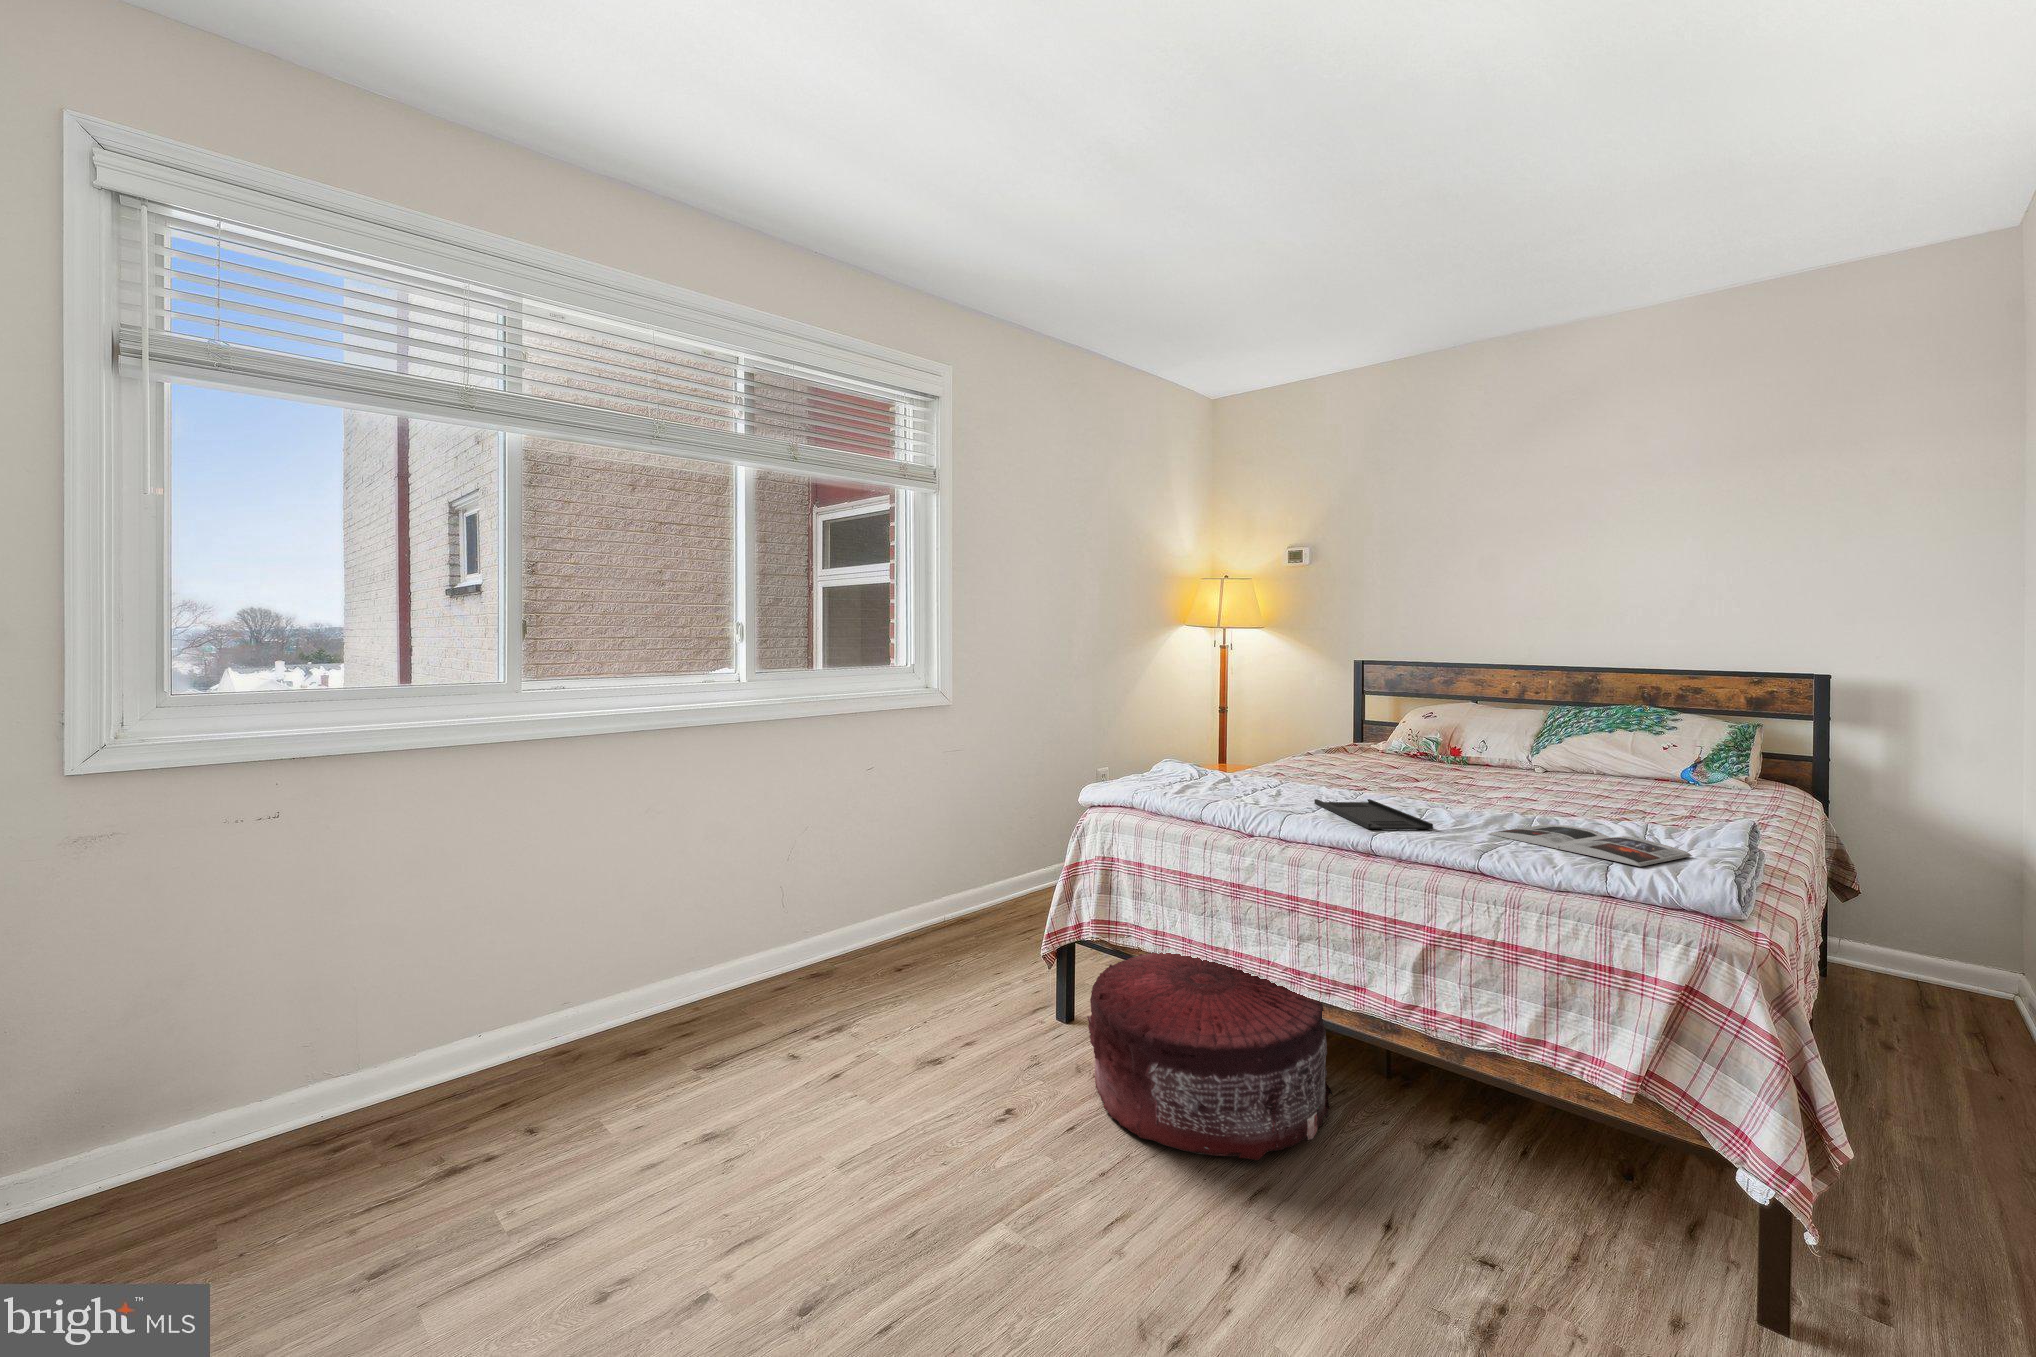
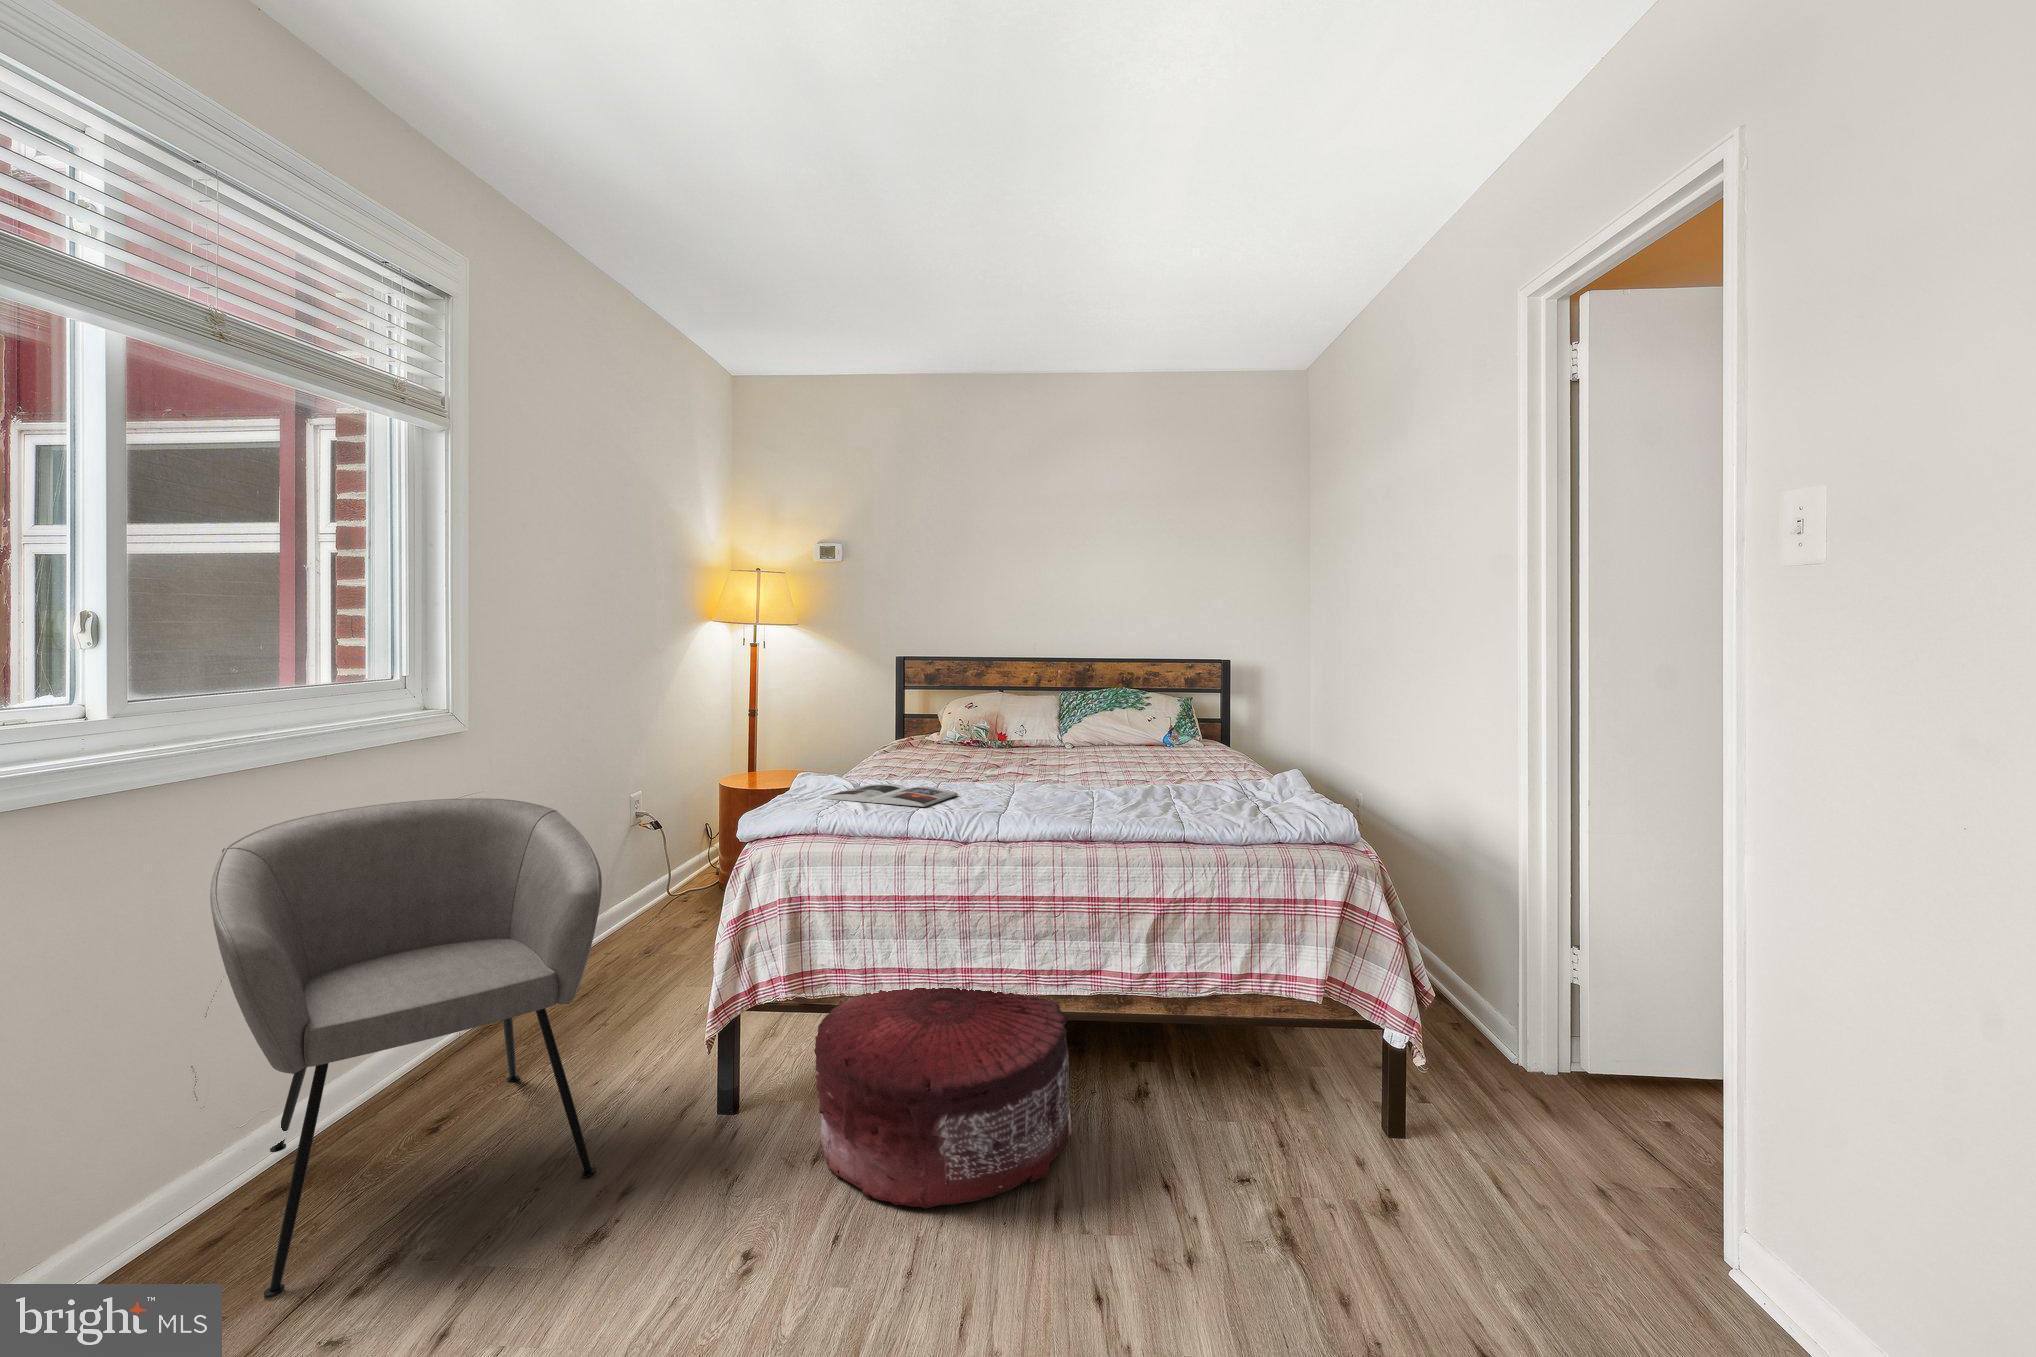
armchair: none [773,752,981,1026] -> present [210,798,602,1298]
tray: present [1314,799,1433,829] -> none [993,789,1121,817]
magazine: present [1489,825,1692,866] -> present [822,784,958,807]

